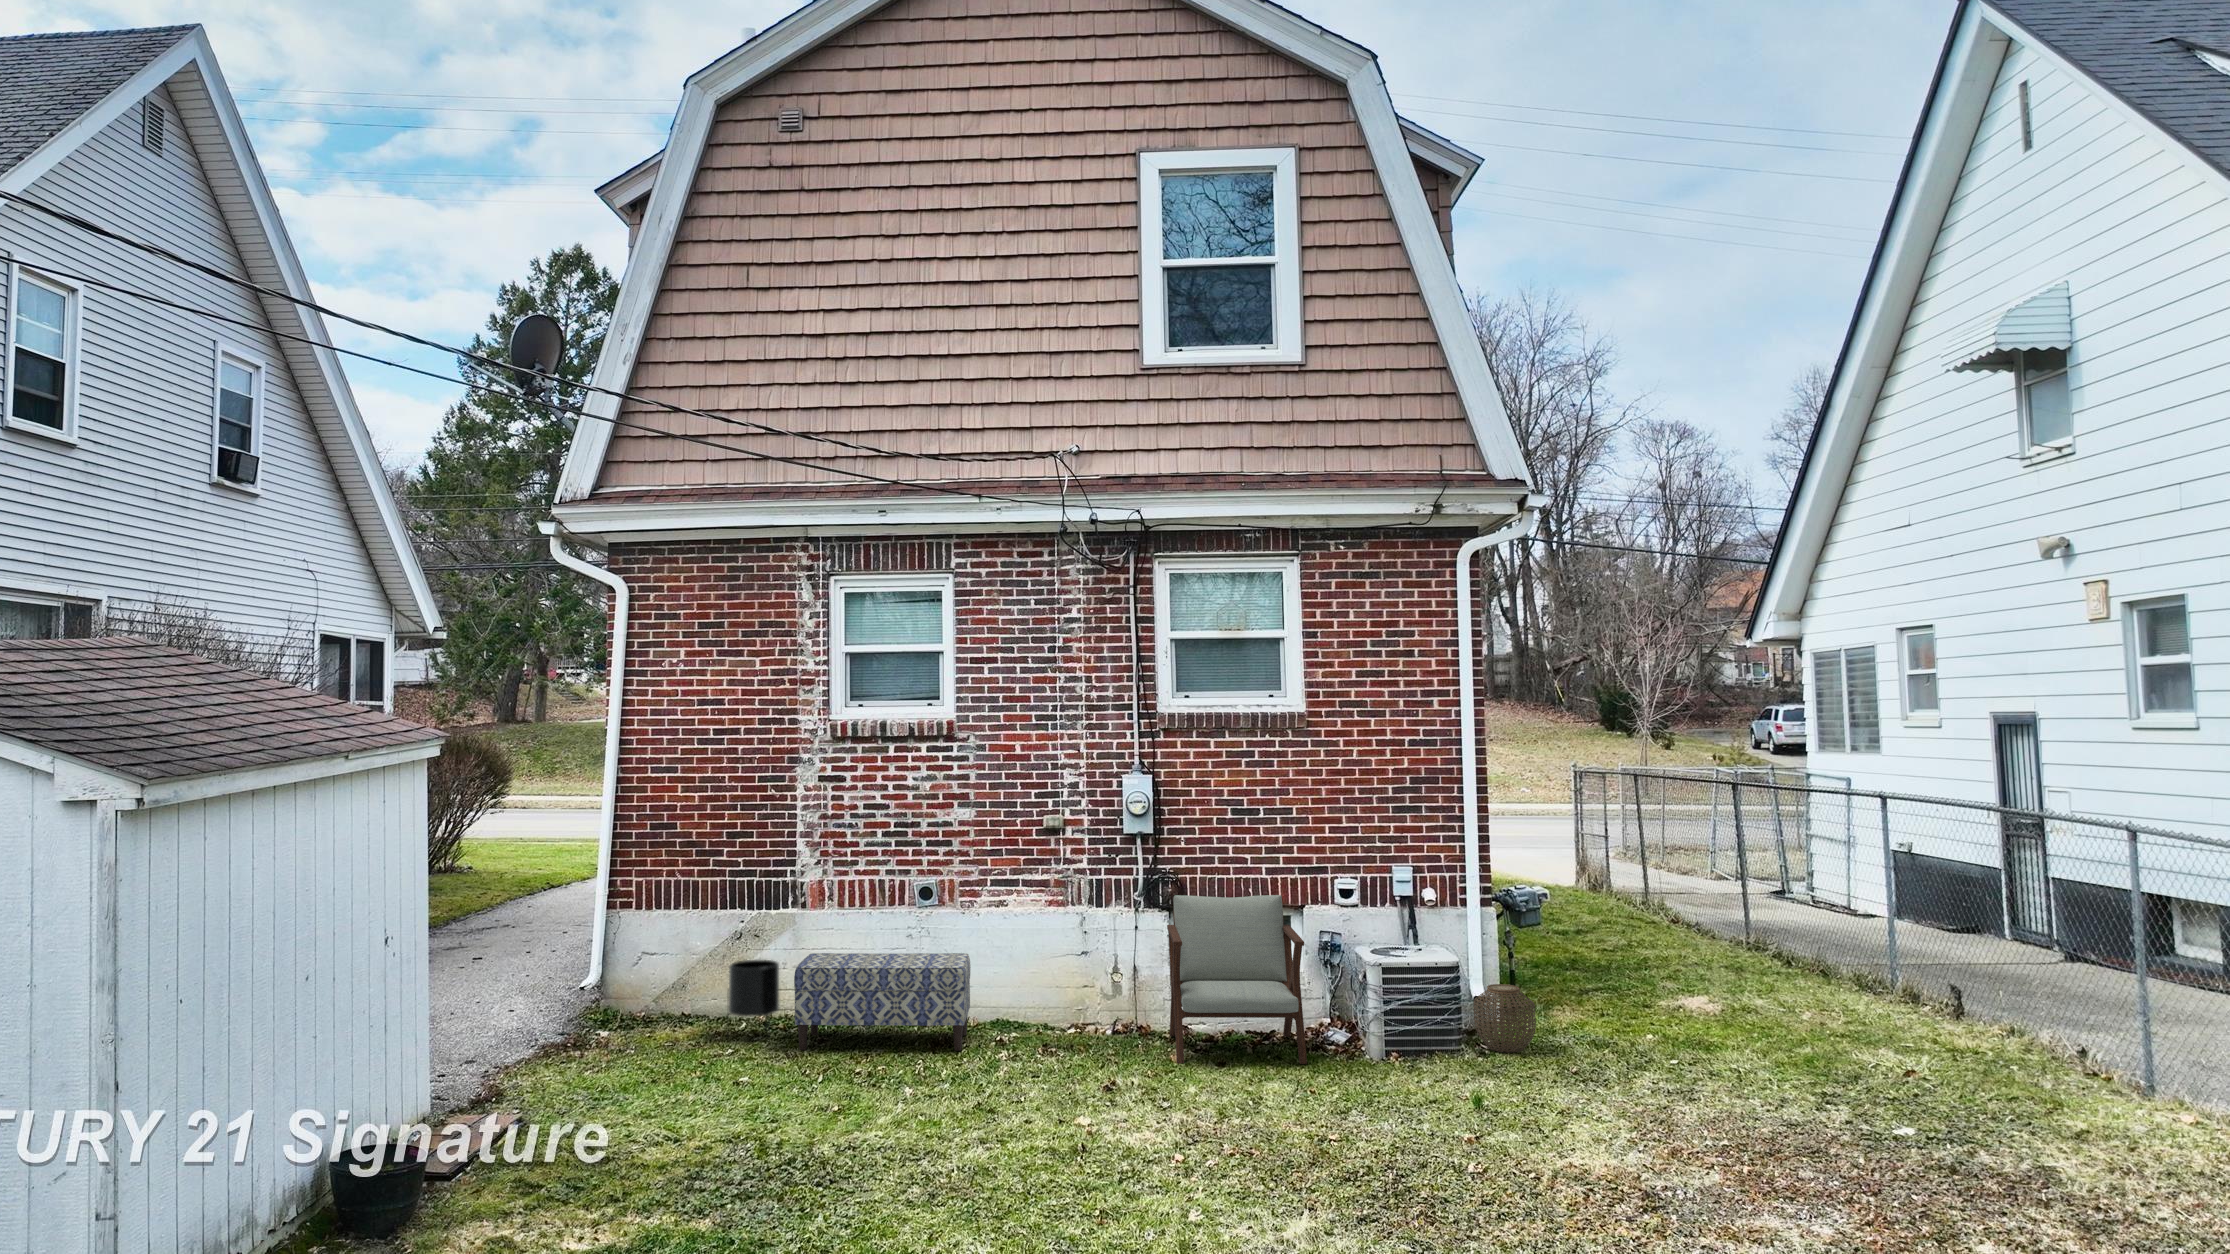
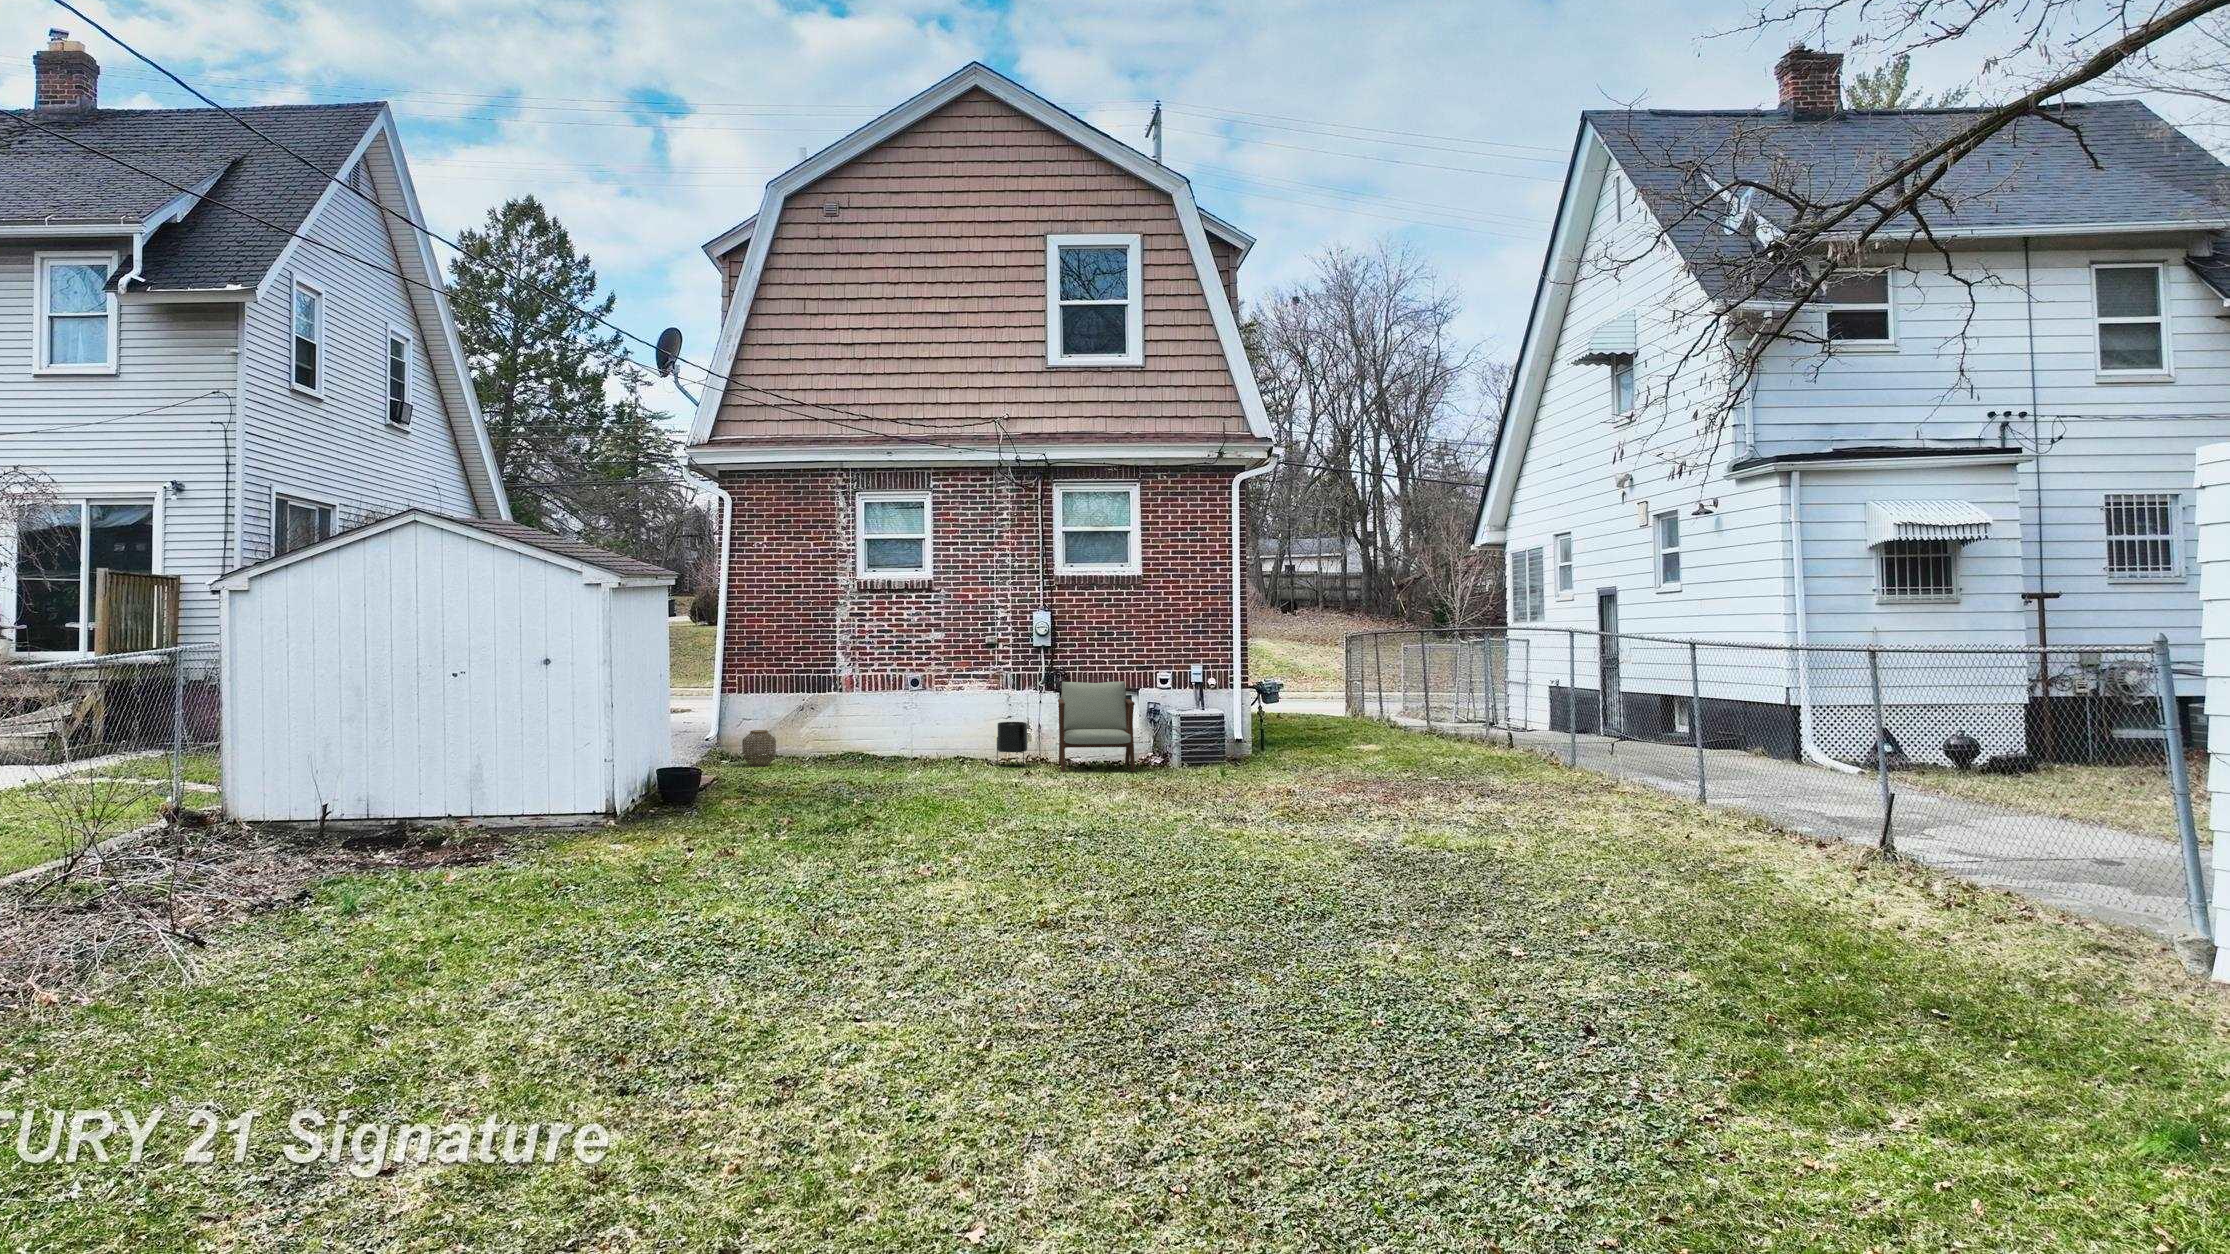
bench: present [794,953,971,1051] -> none [839,717,942,769]
planter: present [728,960,779,1040] -> present [997,722,1027,767]
woven basket: present [1474,984,1536,1053] -> present [742,730,776,766]

